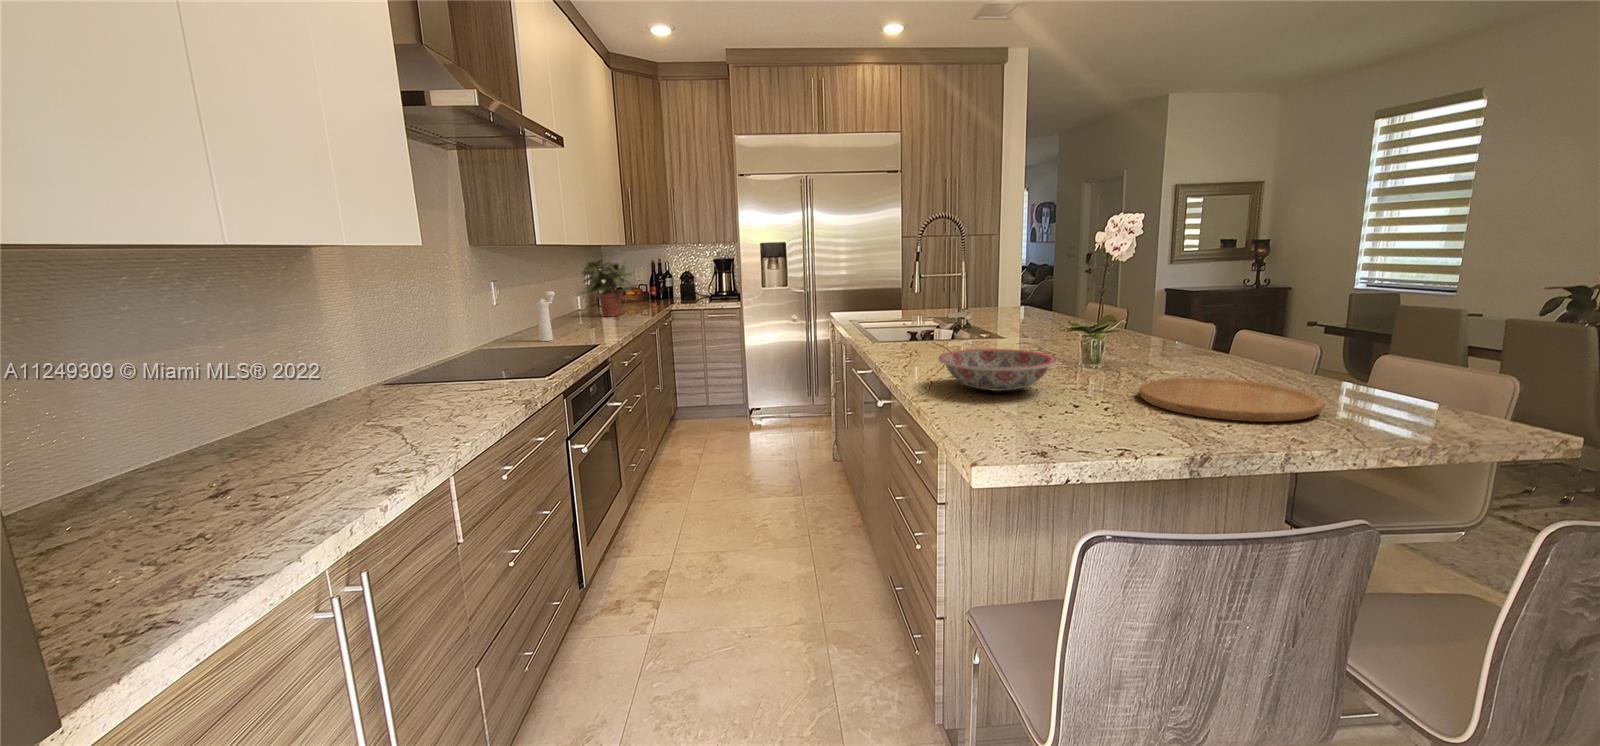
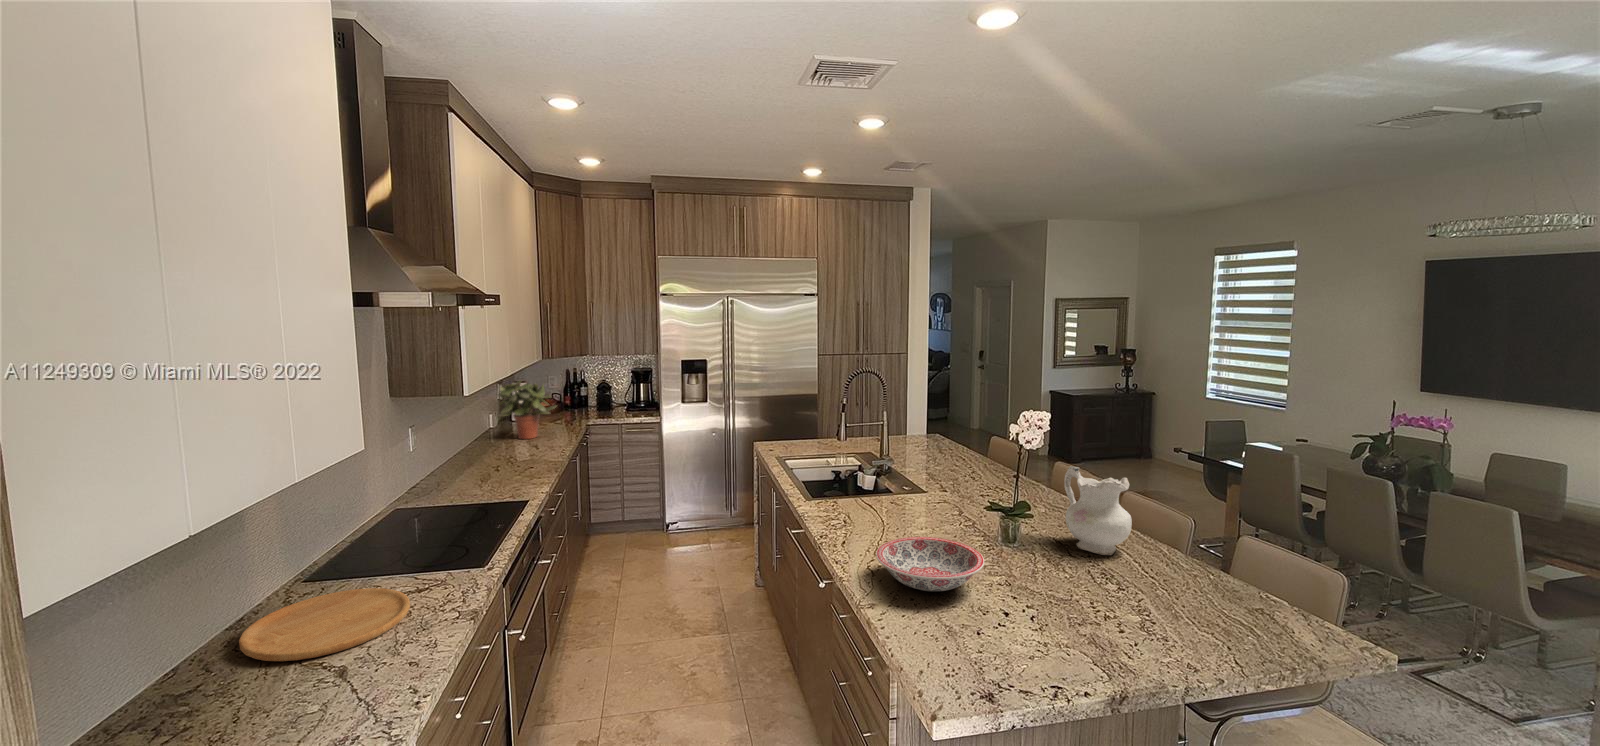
ceramic pitcher: none [1160,282,1240,375] -> present [1064,466,1132,555]
pepper mill: present [536,291,555,341] -> none [453,430,474,485]
cutting board: present [1139,378,1324,422] -> present [239,588,410,661]

